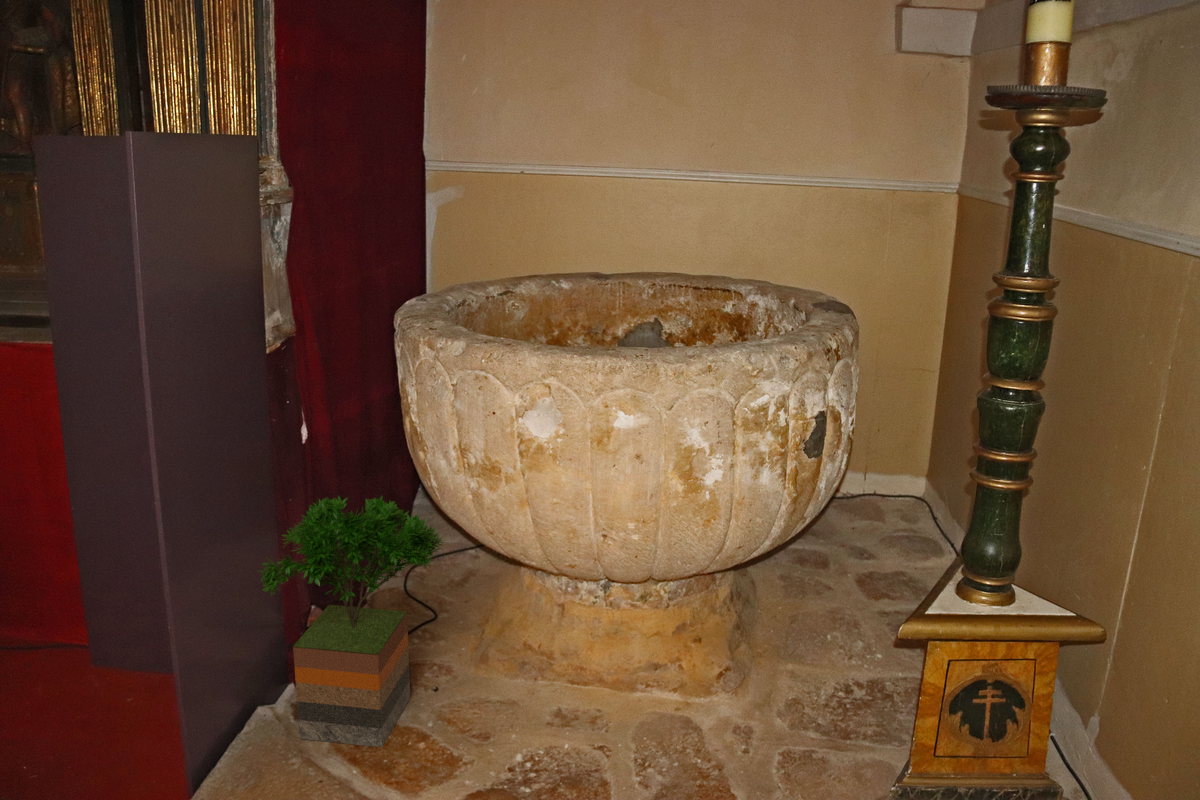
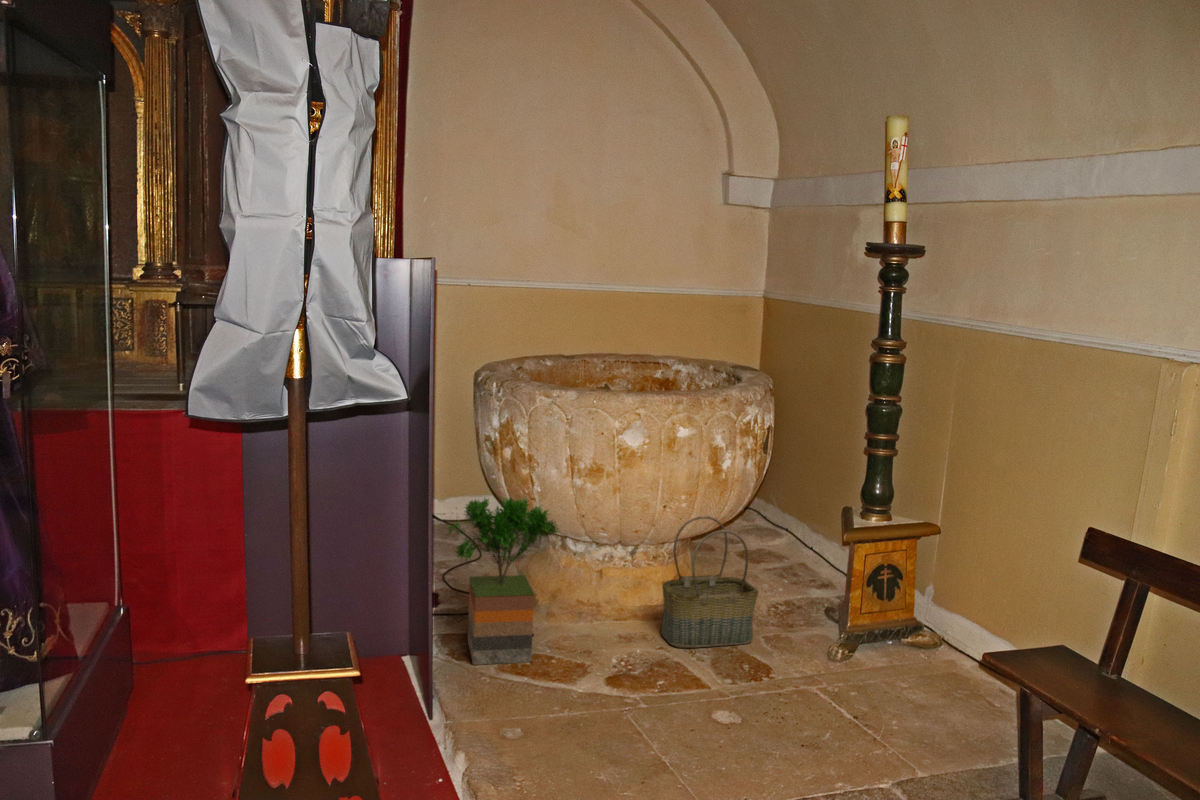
basket: none [608,551,761,766] -> present [661,516,758,648]

